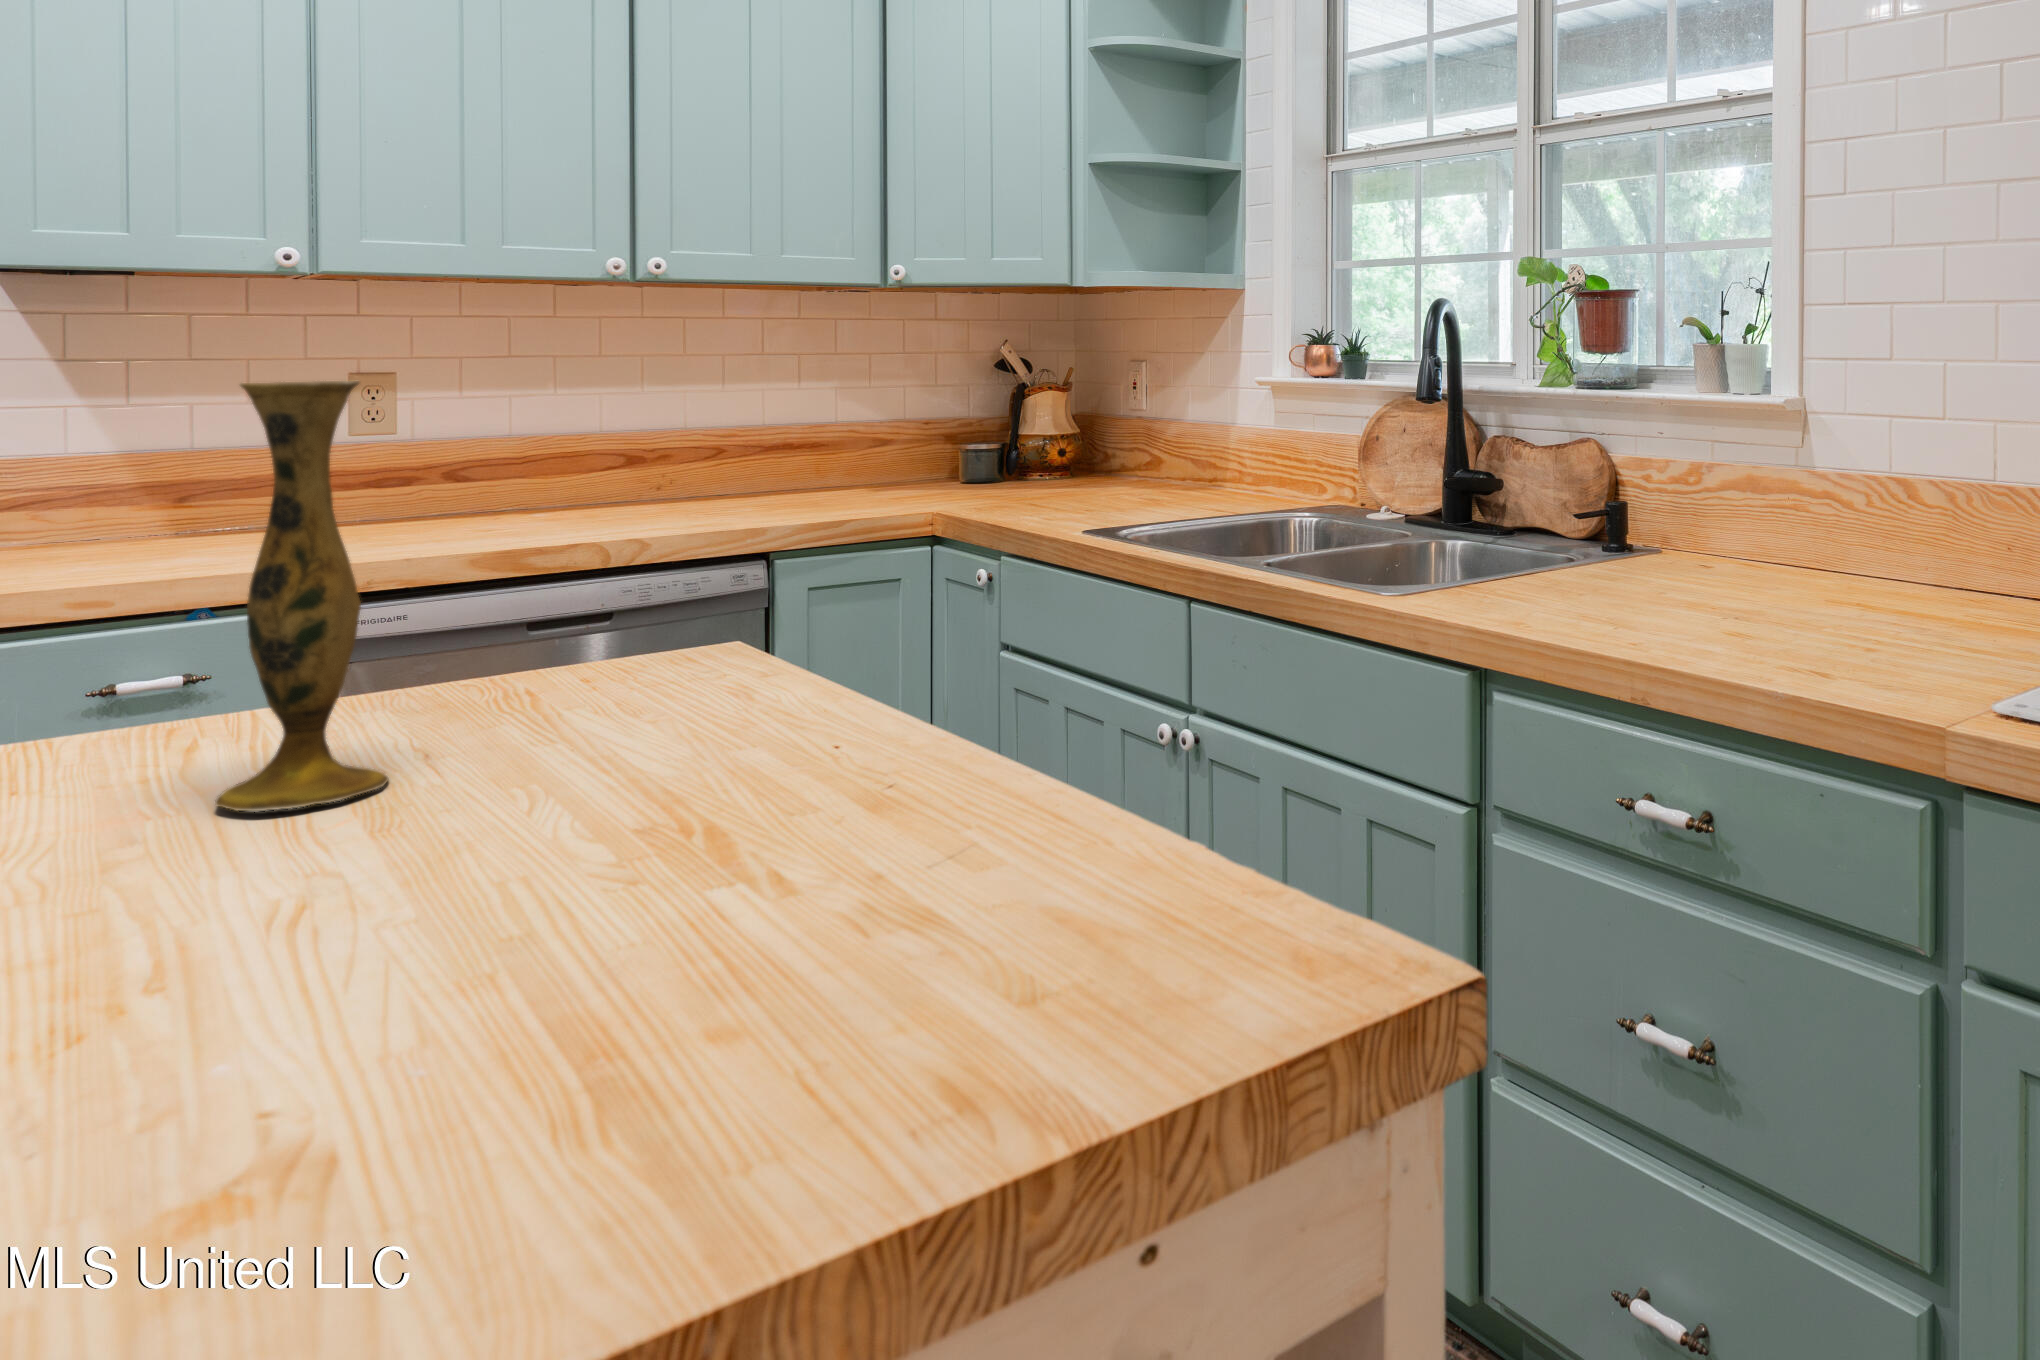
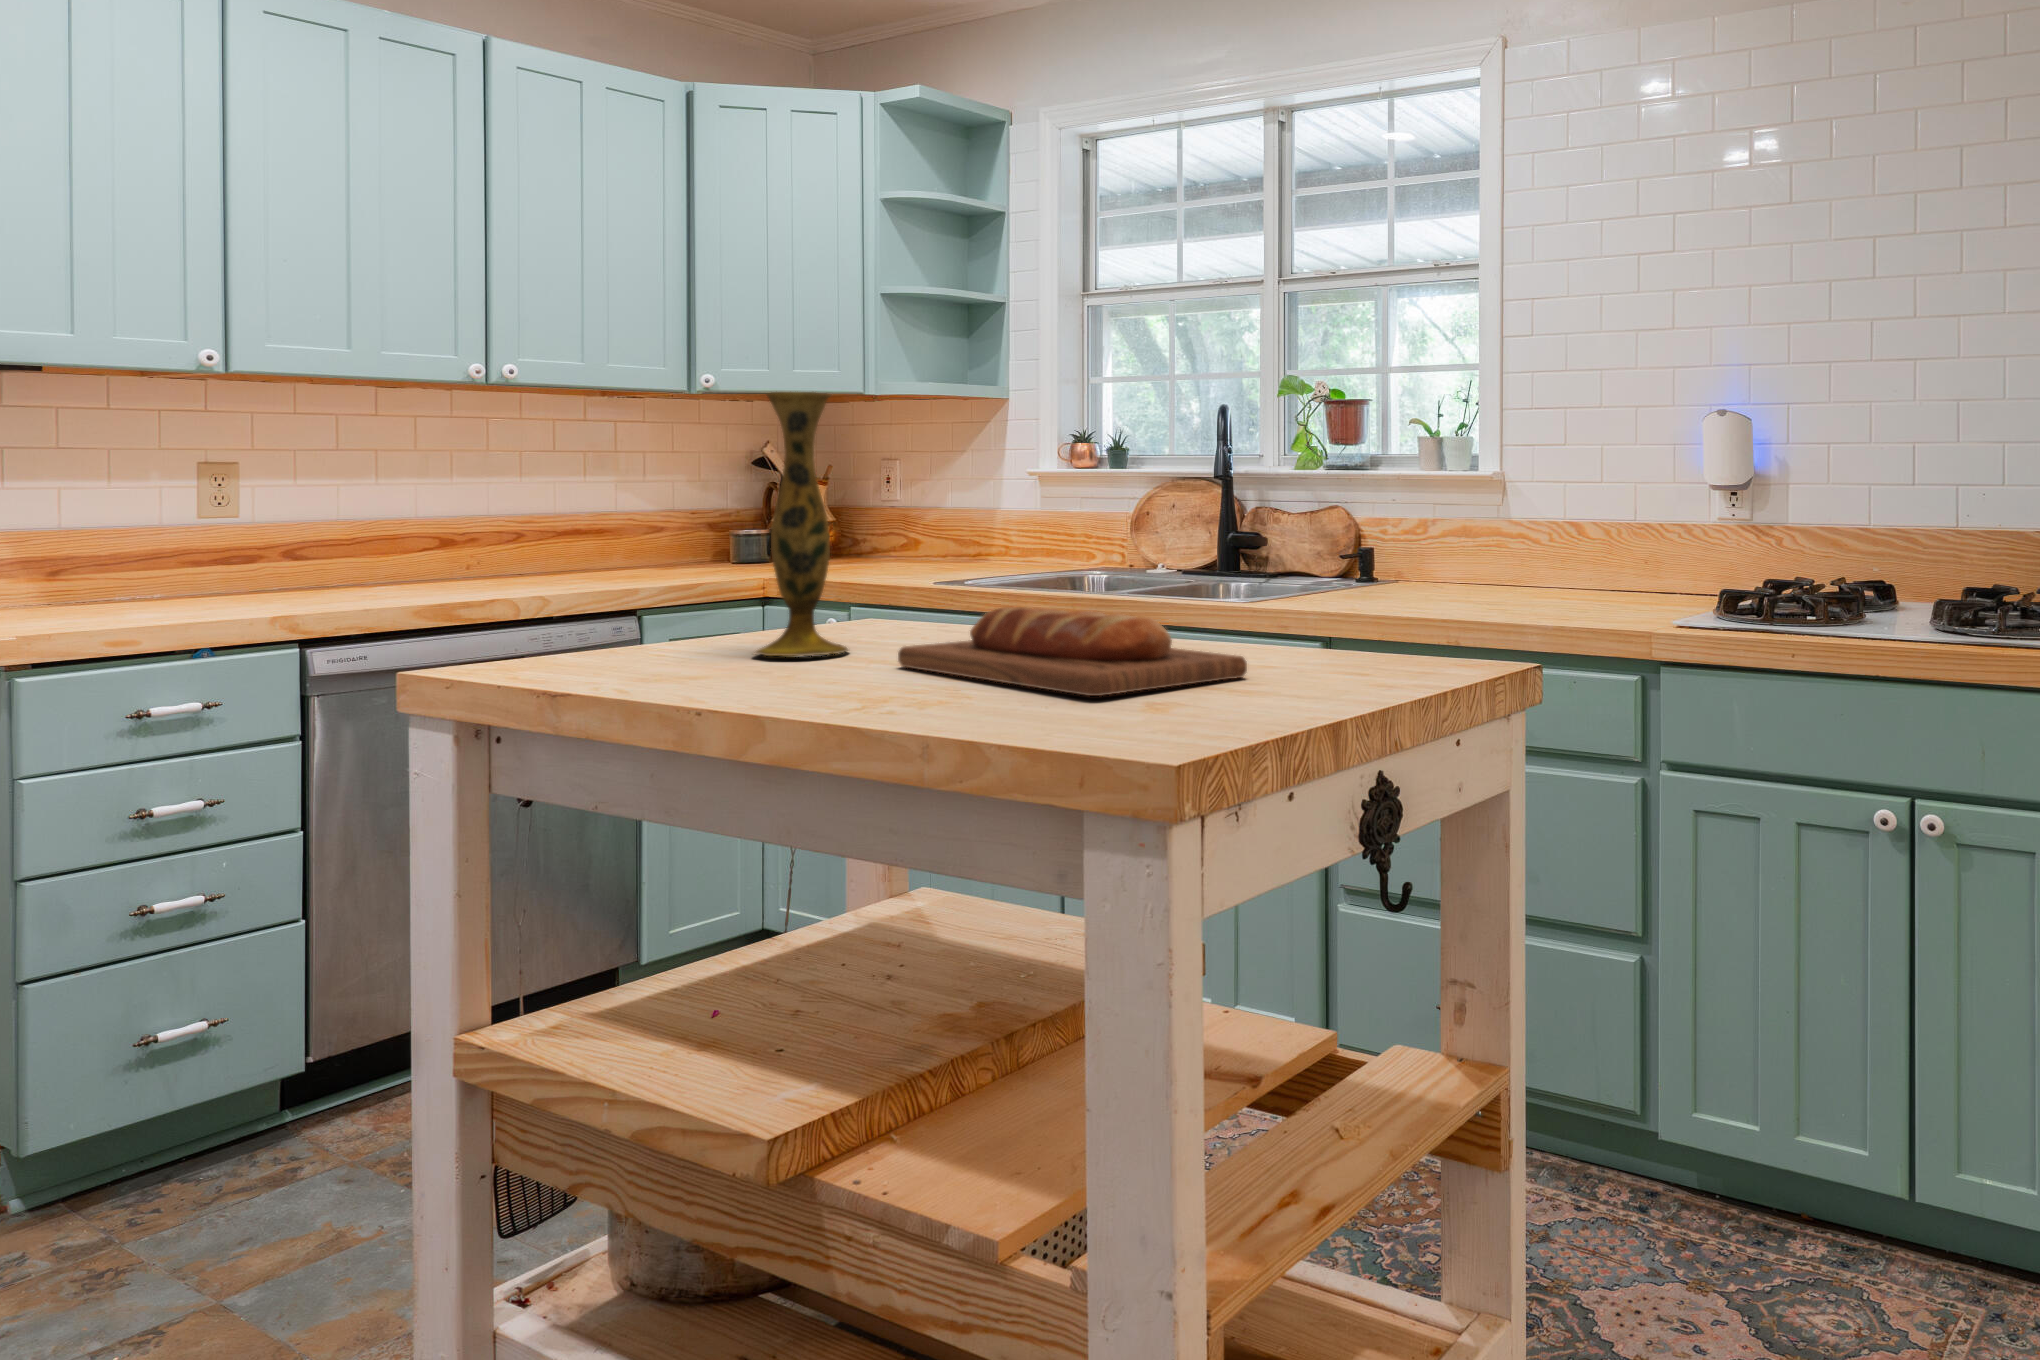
bread loaf: none [259,766,729,1061] -> present [898,607,1247,696]

